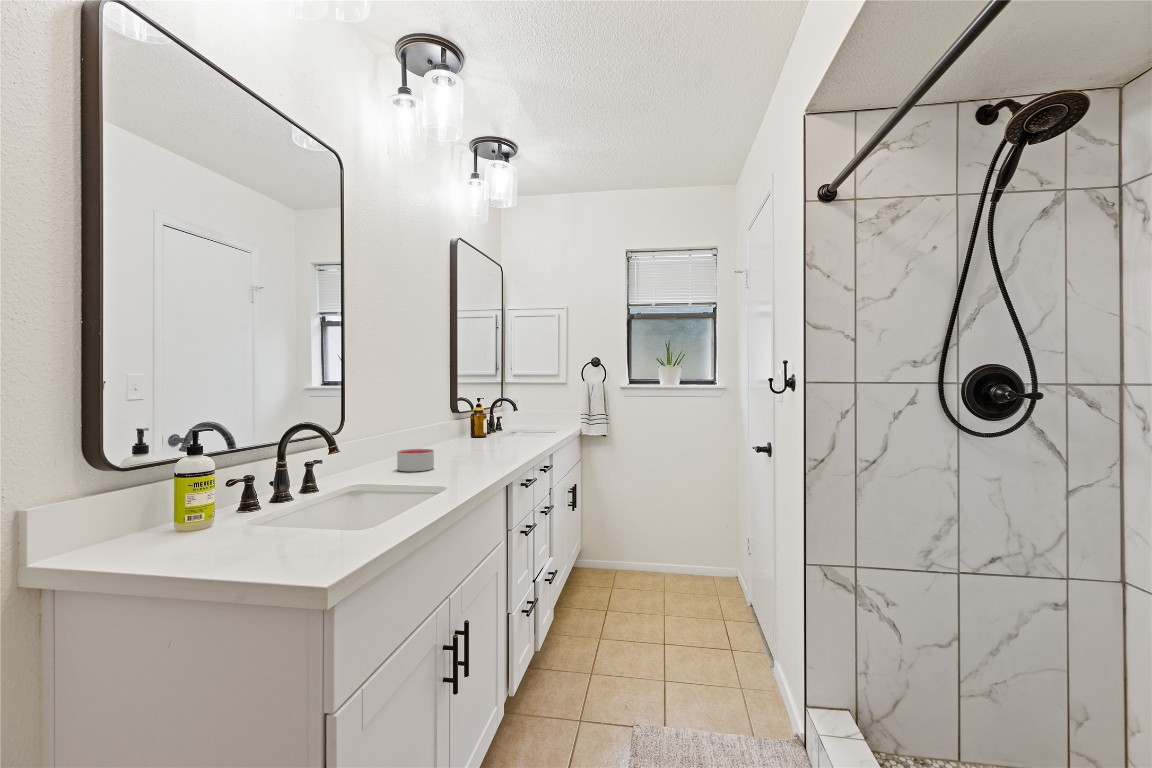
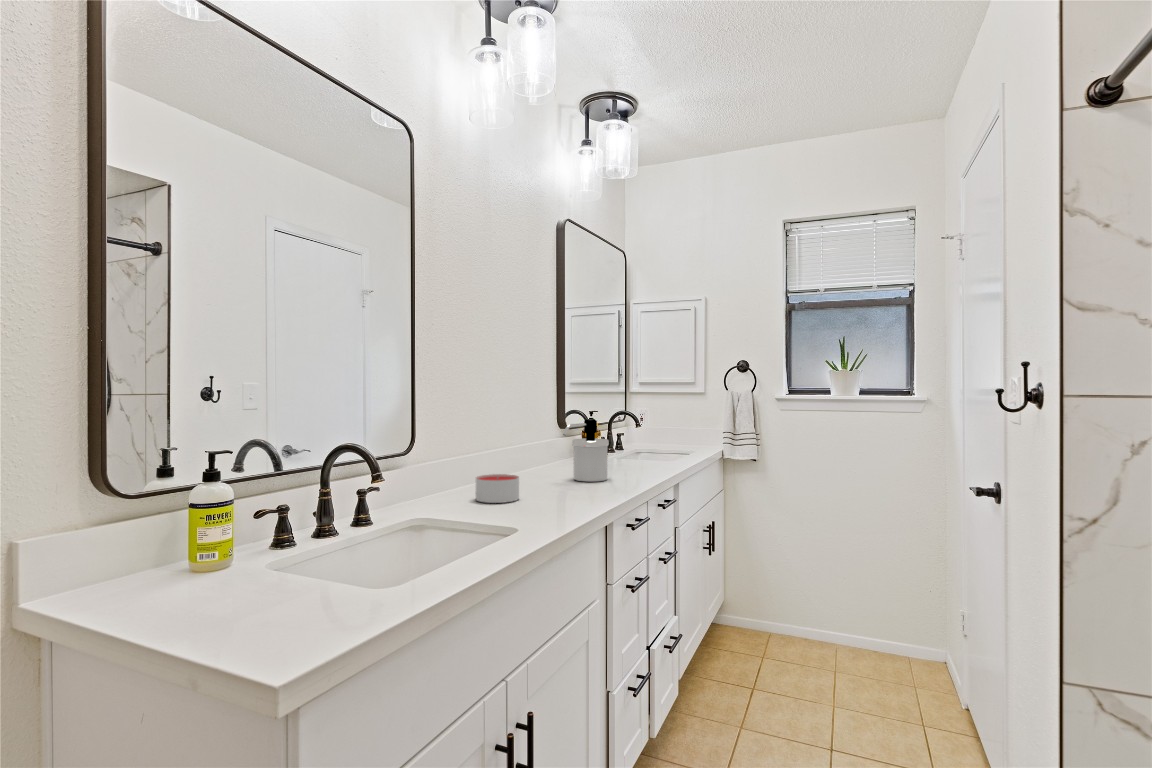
soap dispenser: none [464,404,500,454] -> present [563,419,609,482]

